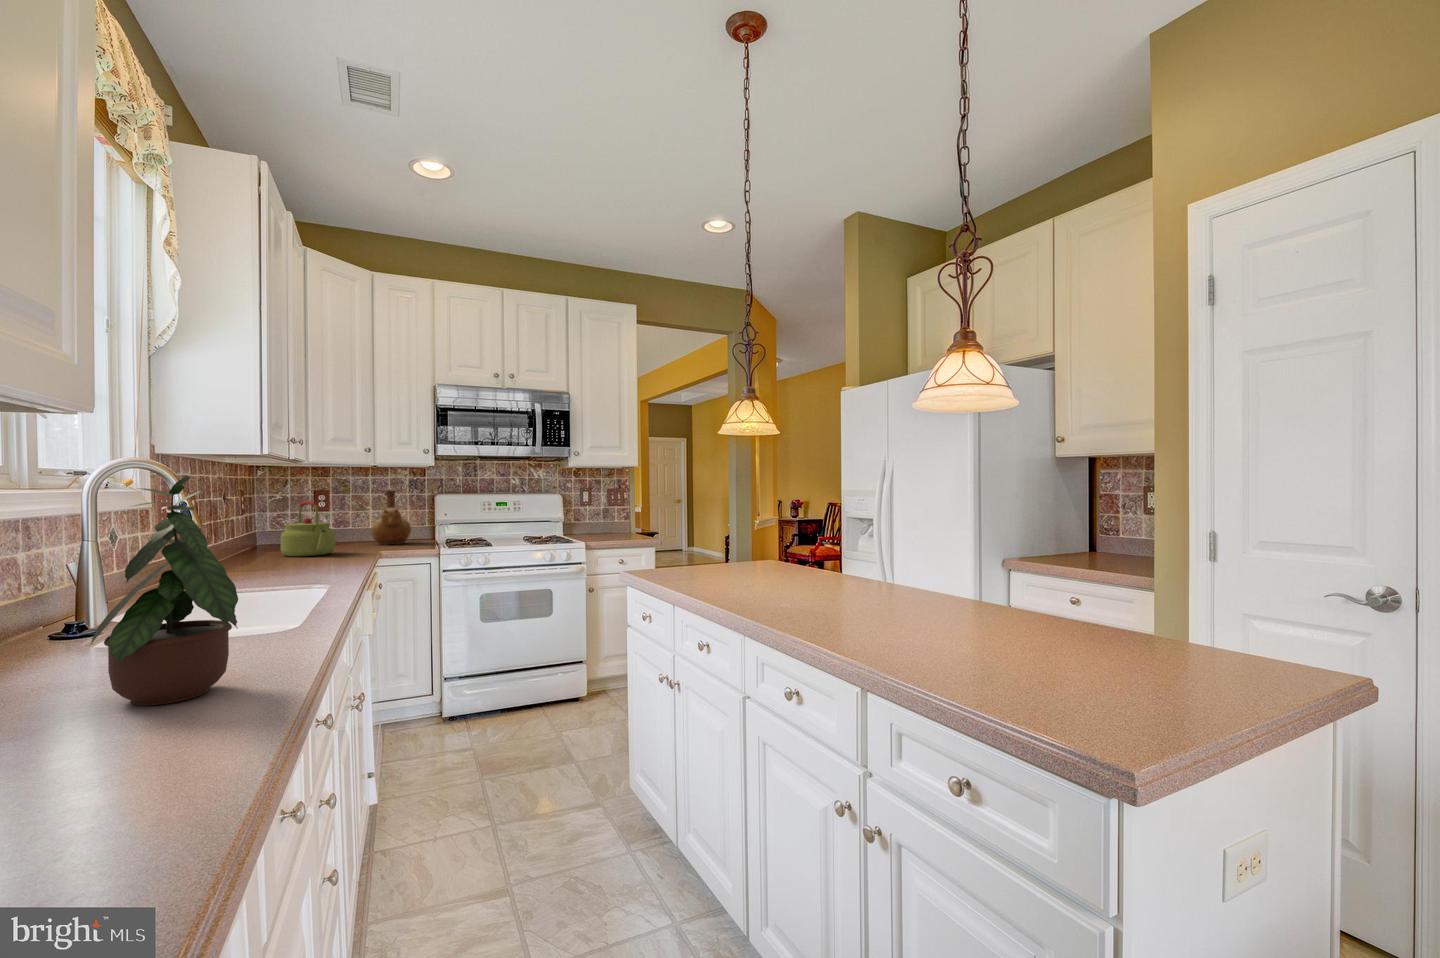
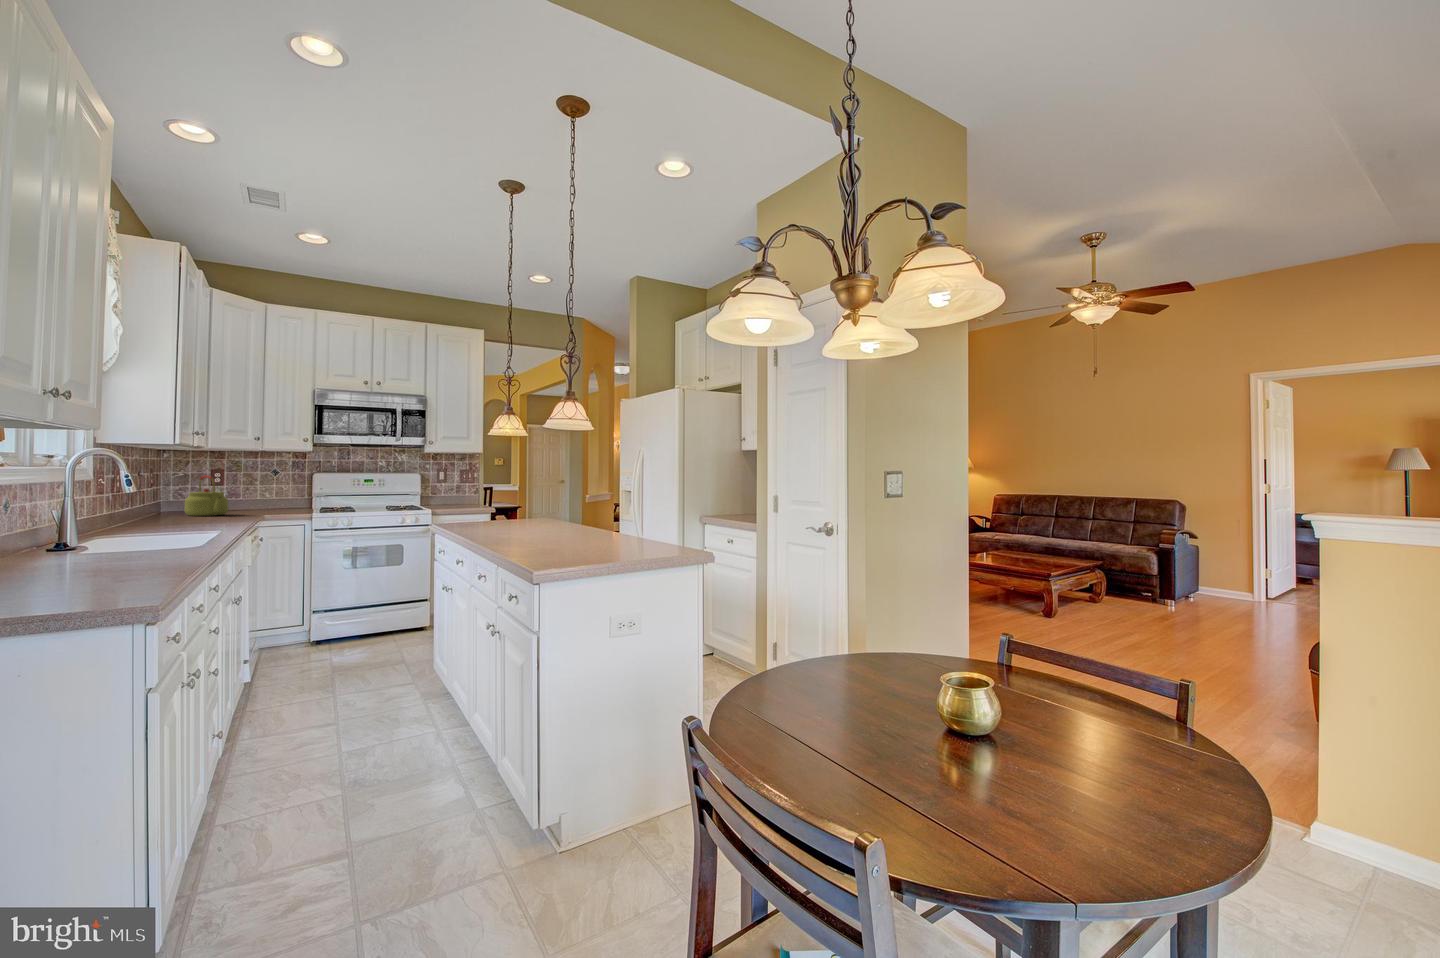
potted plant: present [91,476,238,705] -> none [96,452,182,558]
vase: present [371,490,411,545] -> none [259,469,293,511]

